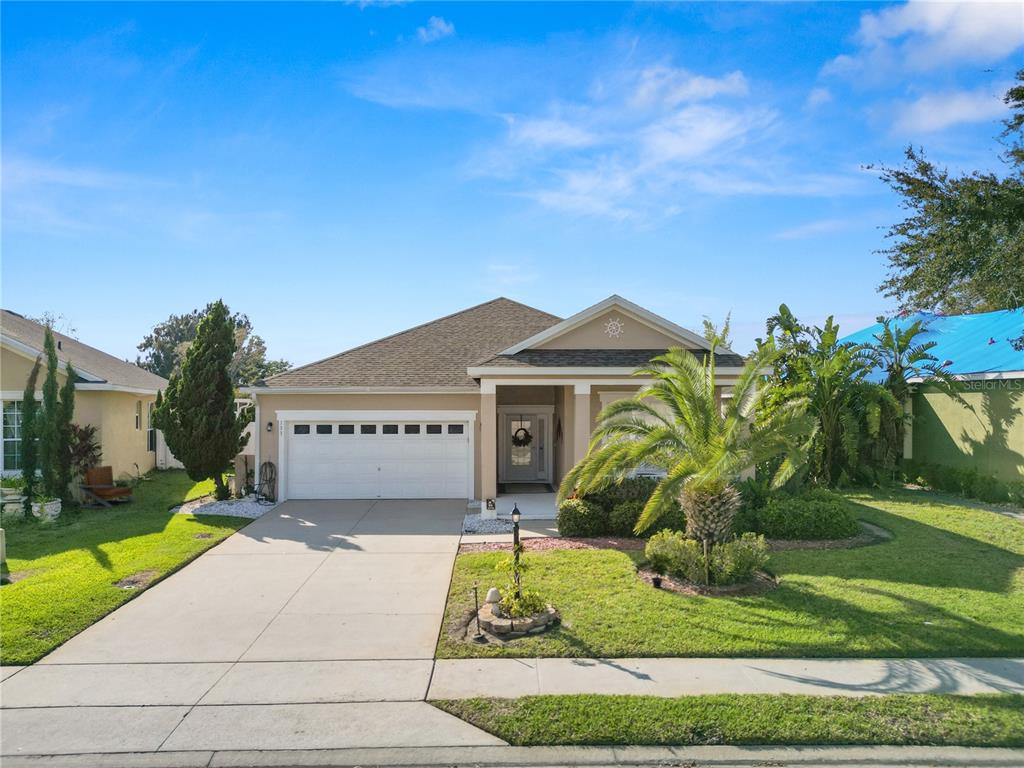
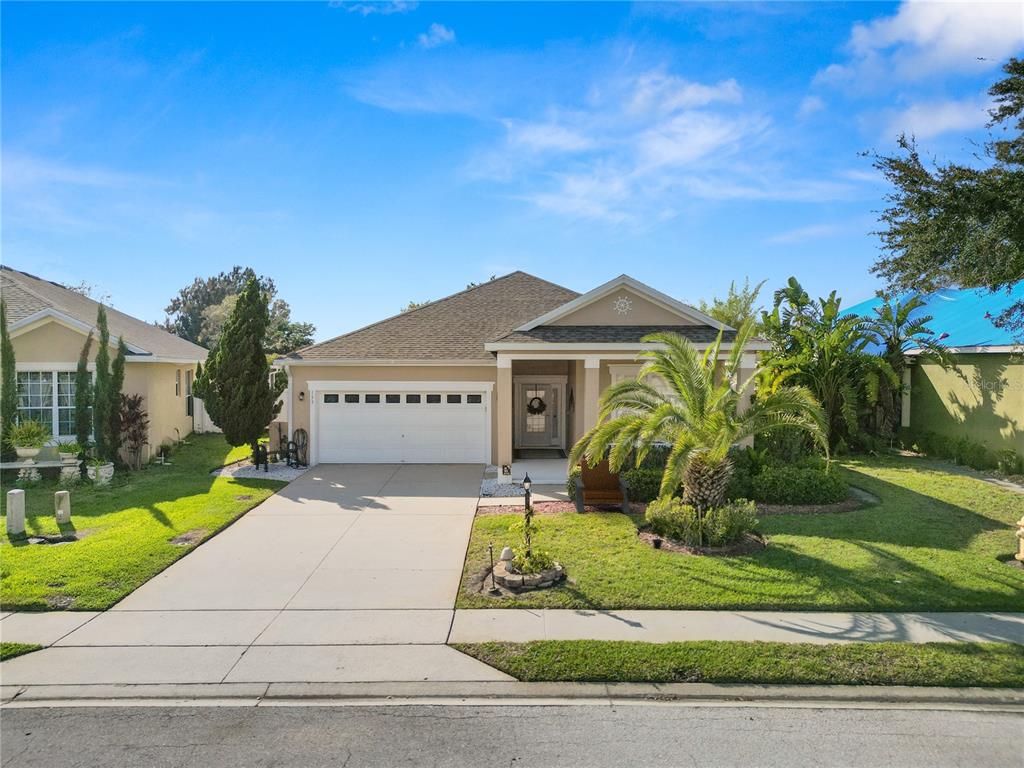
lounge chair: present [78,466,136,508] -> present [574,460,630,513]
bench: none [219,475,266,508] -> present [256,441,299,472]

